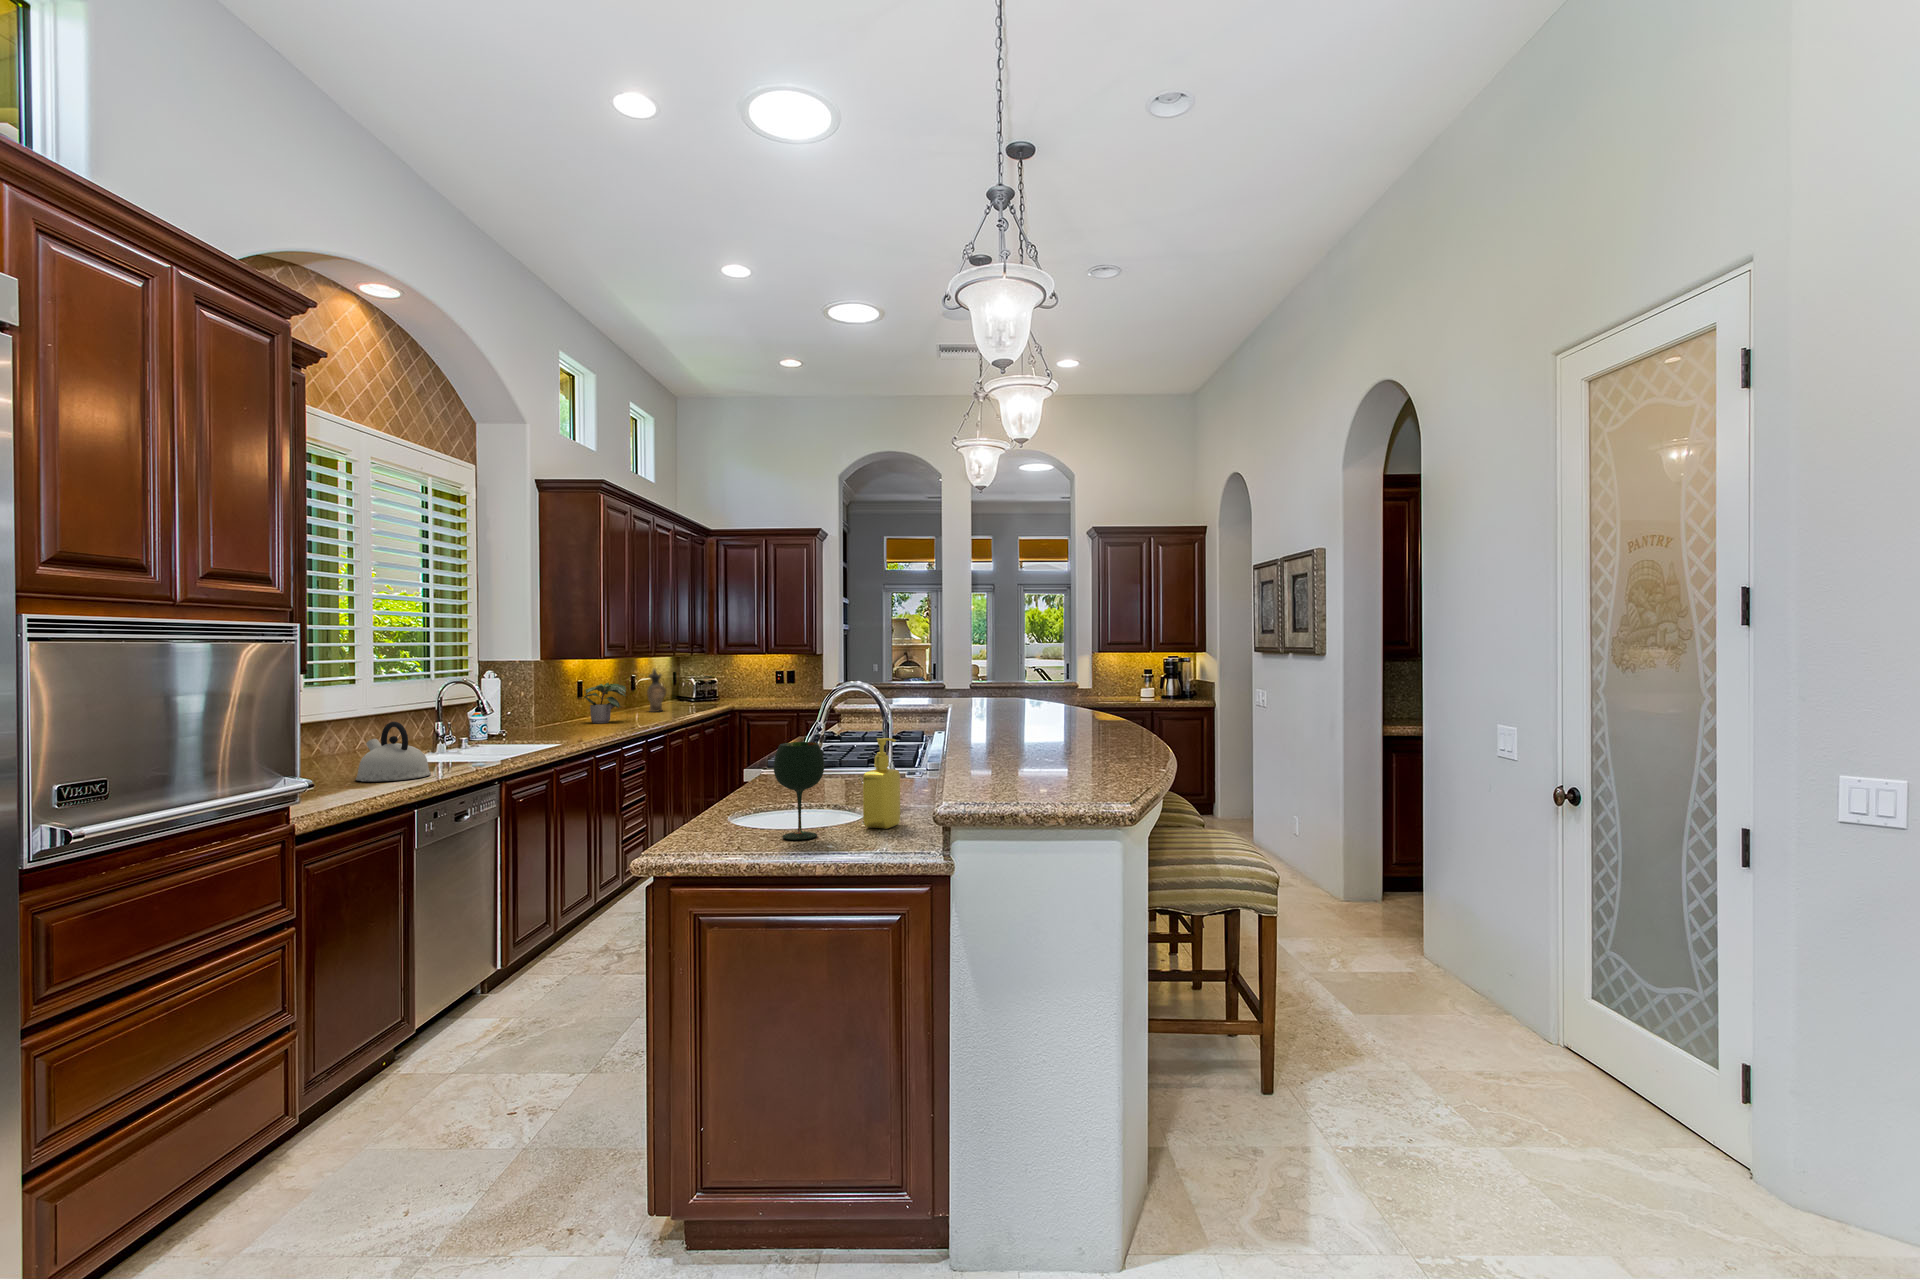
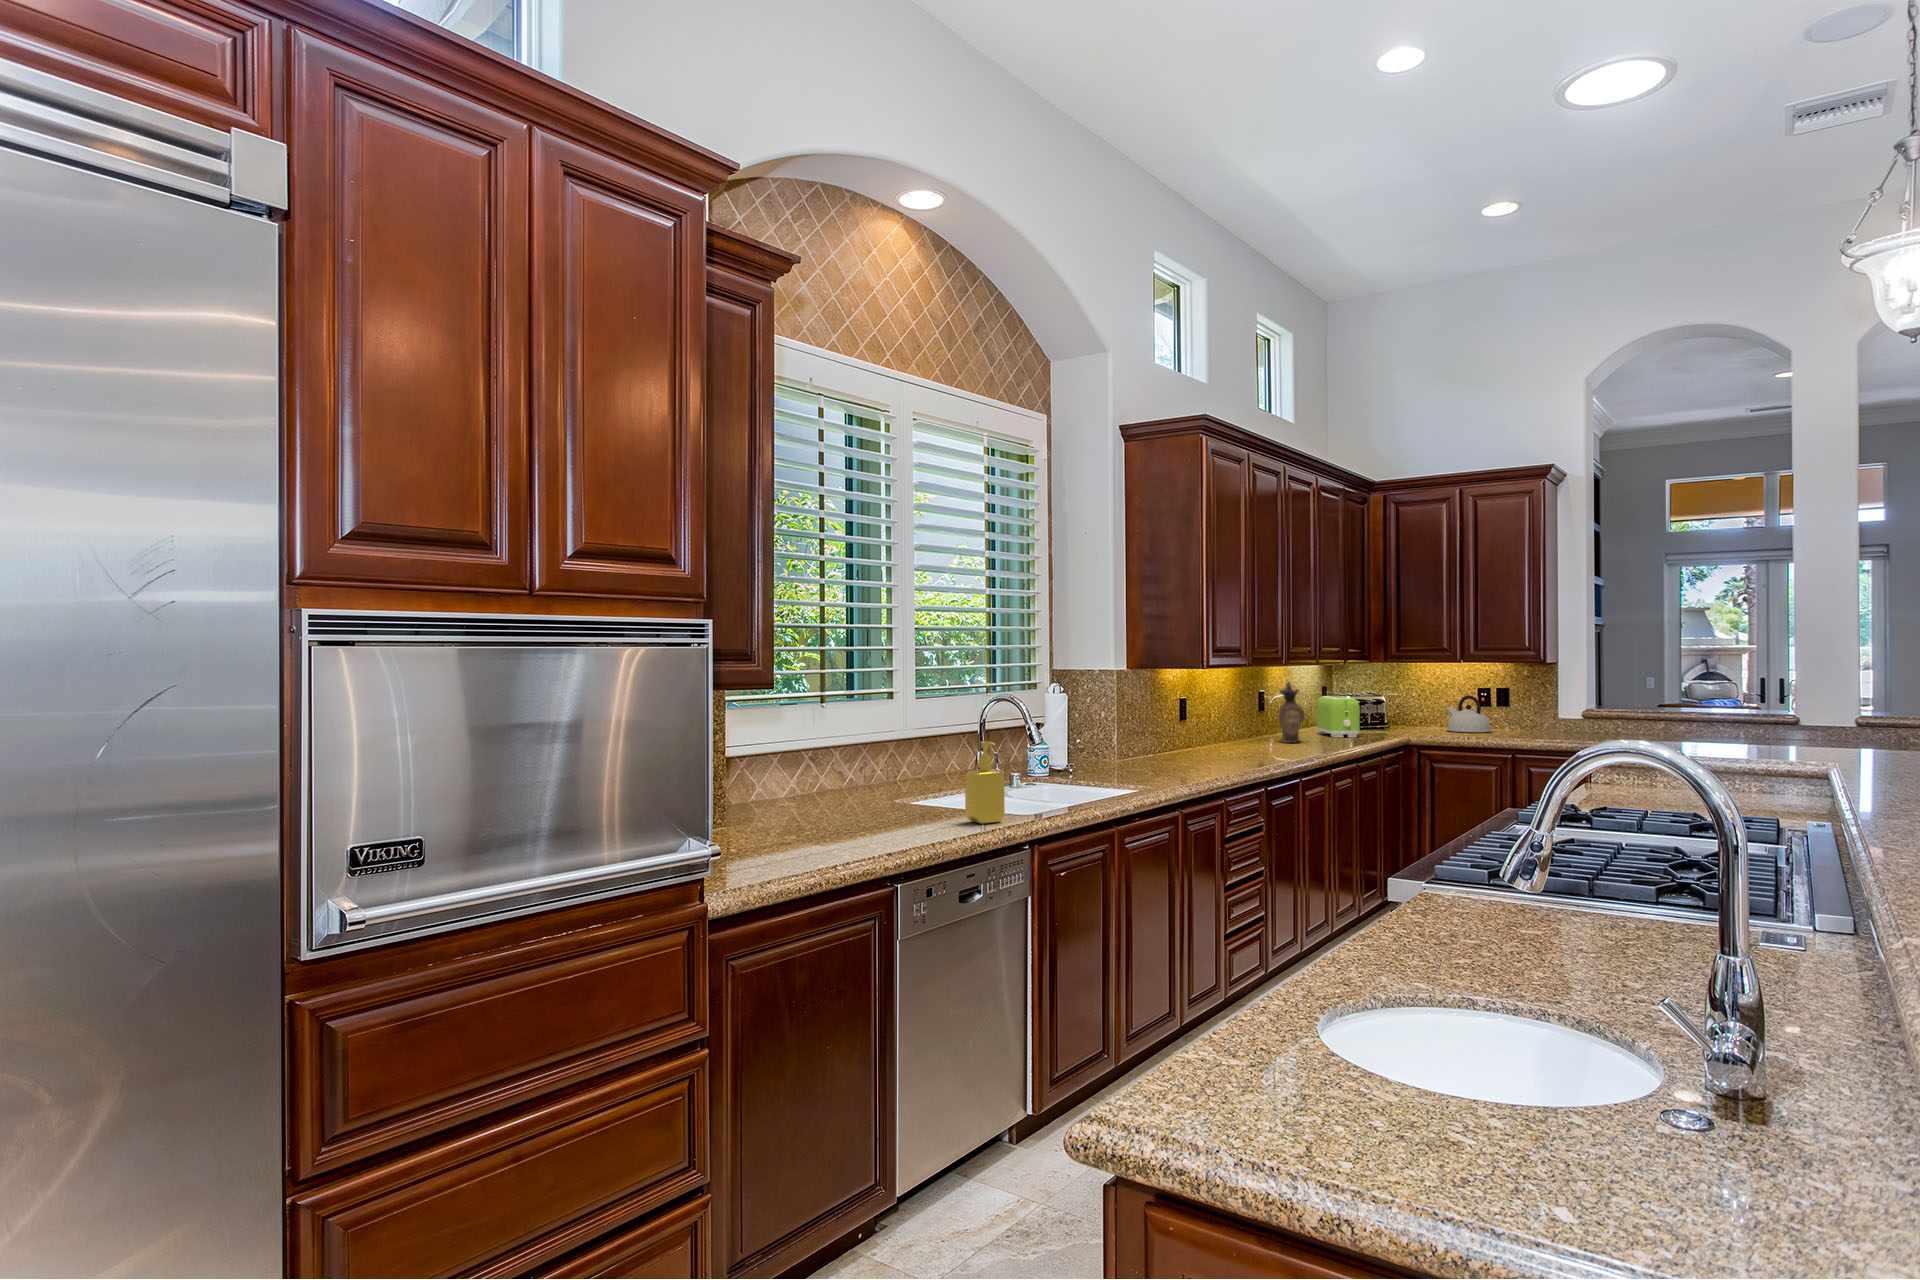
toaster: none [672,678,702,707] -> present [1317,696,1360,737]
potted plant: present [583,683,626,723] -> none [1185,700,1243,758]
kettle: present [356,722,431,782] -> present [1447,695,1492,732]
soap dispenser: present [863,738,900,829] -> present [965,741,1005,824]
wine glass: present [774,742,824,840] -> none [1403,908,1546,1181]

